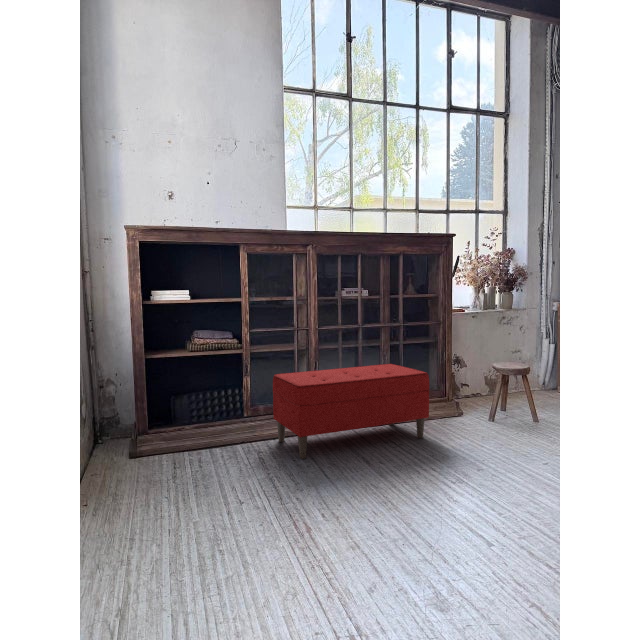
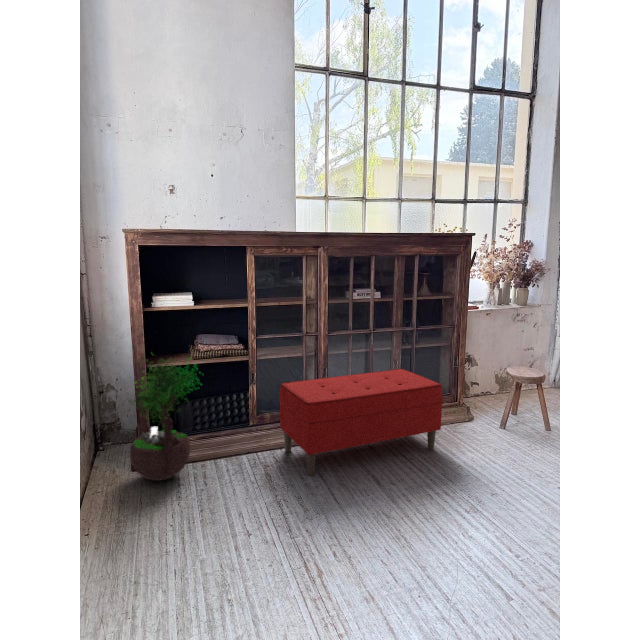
potted tree: none [121,337,199,464] -> present [129,359,202,481]

